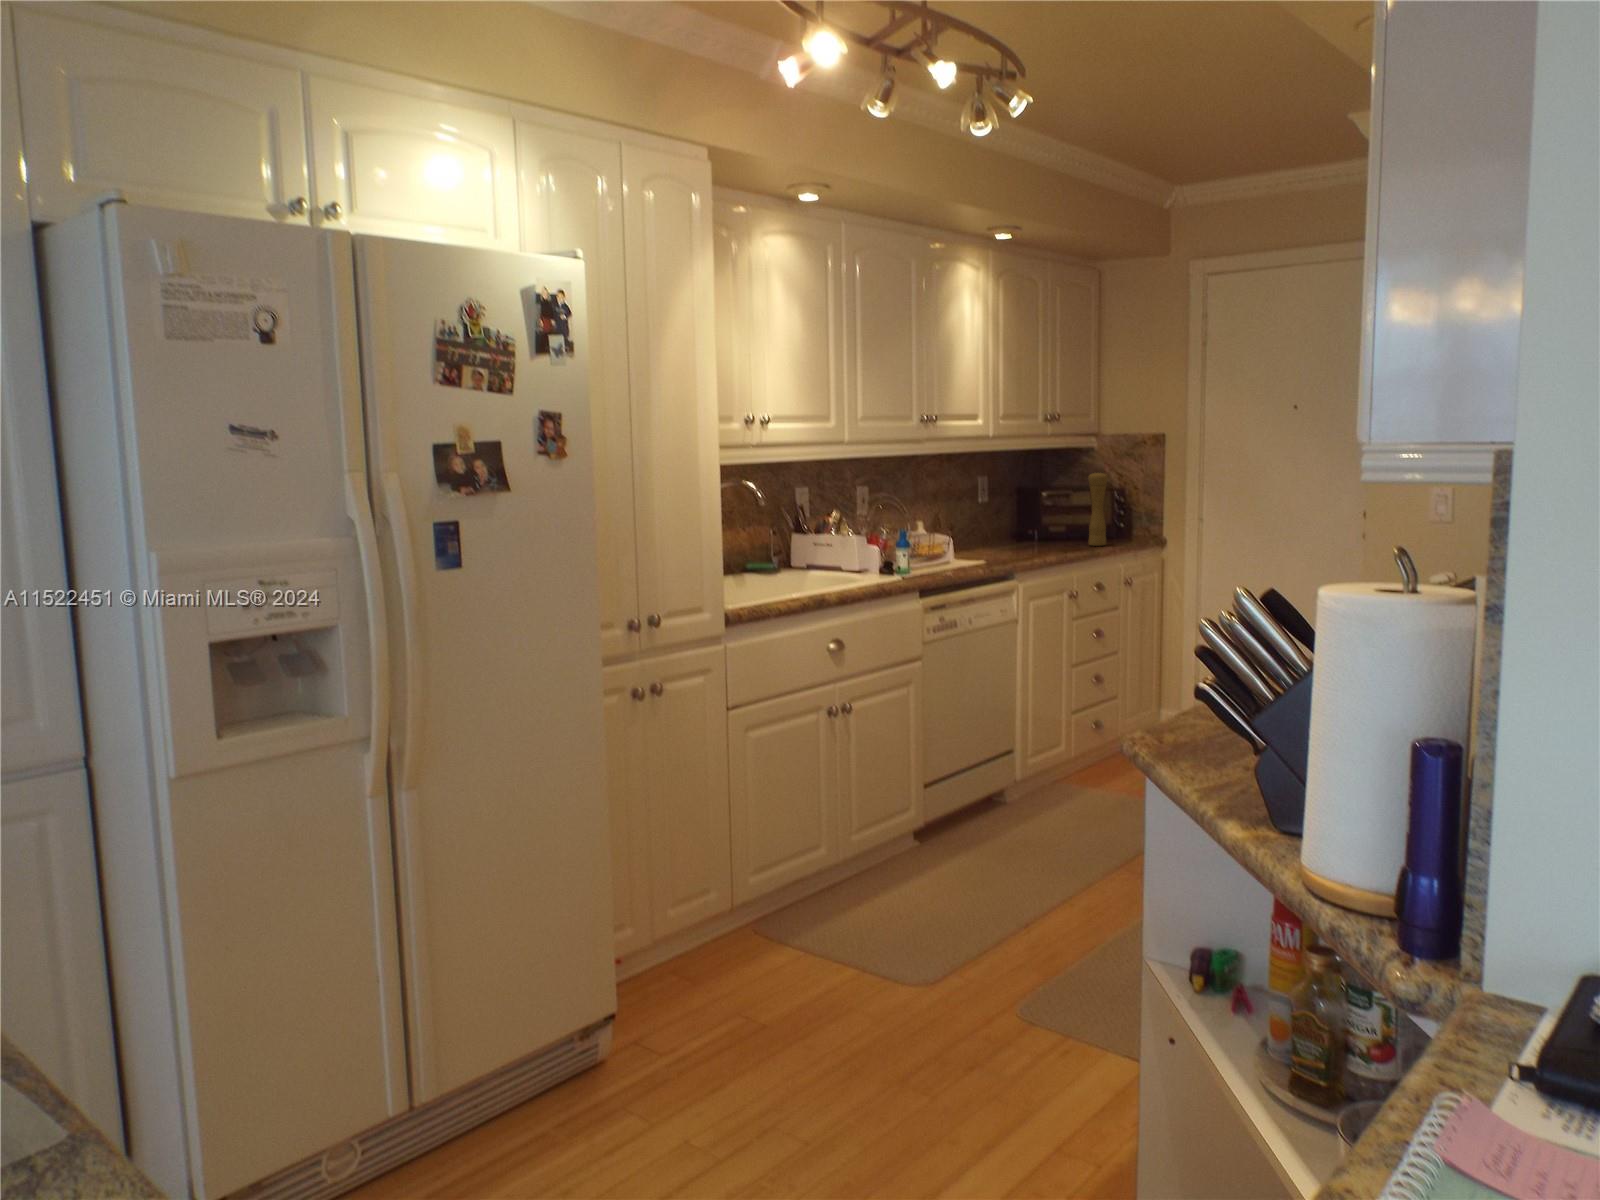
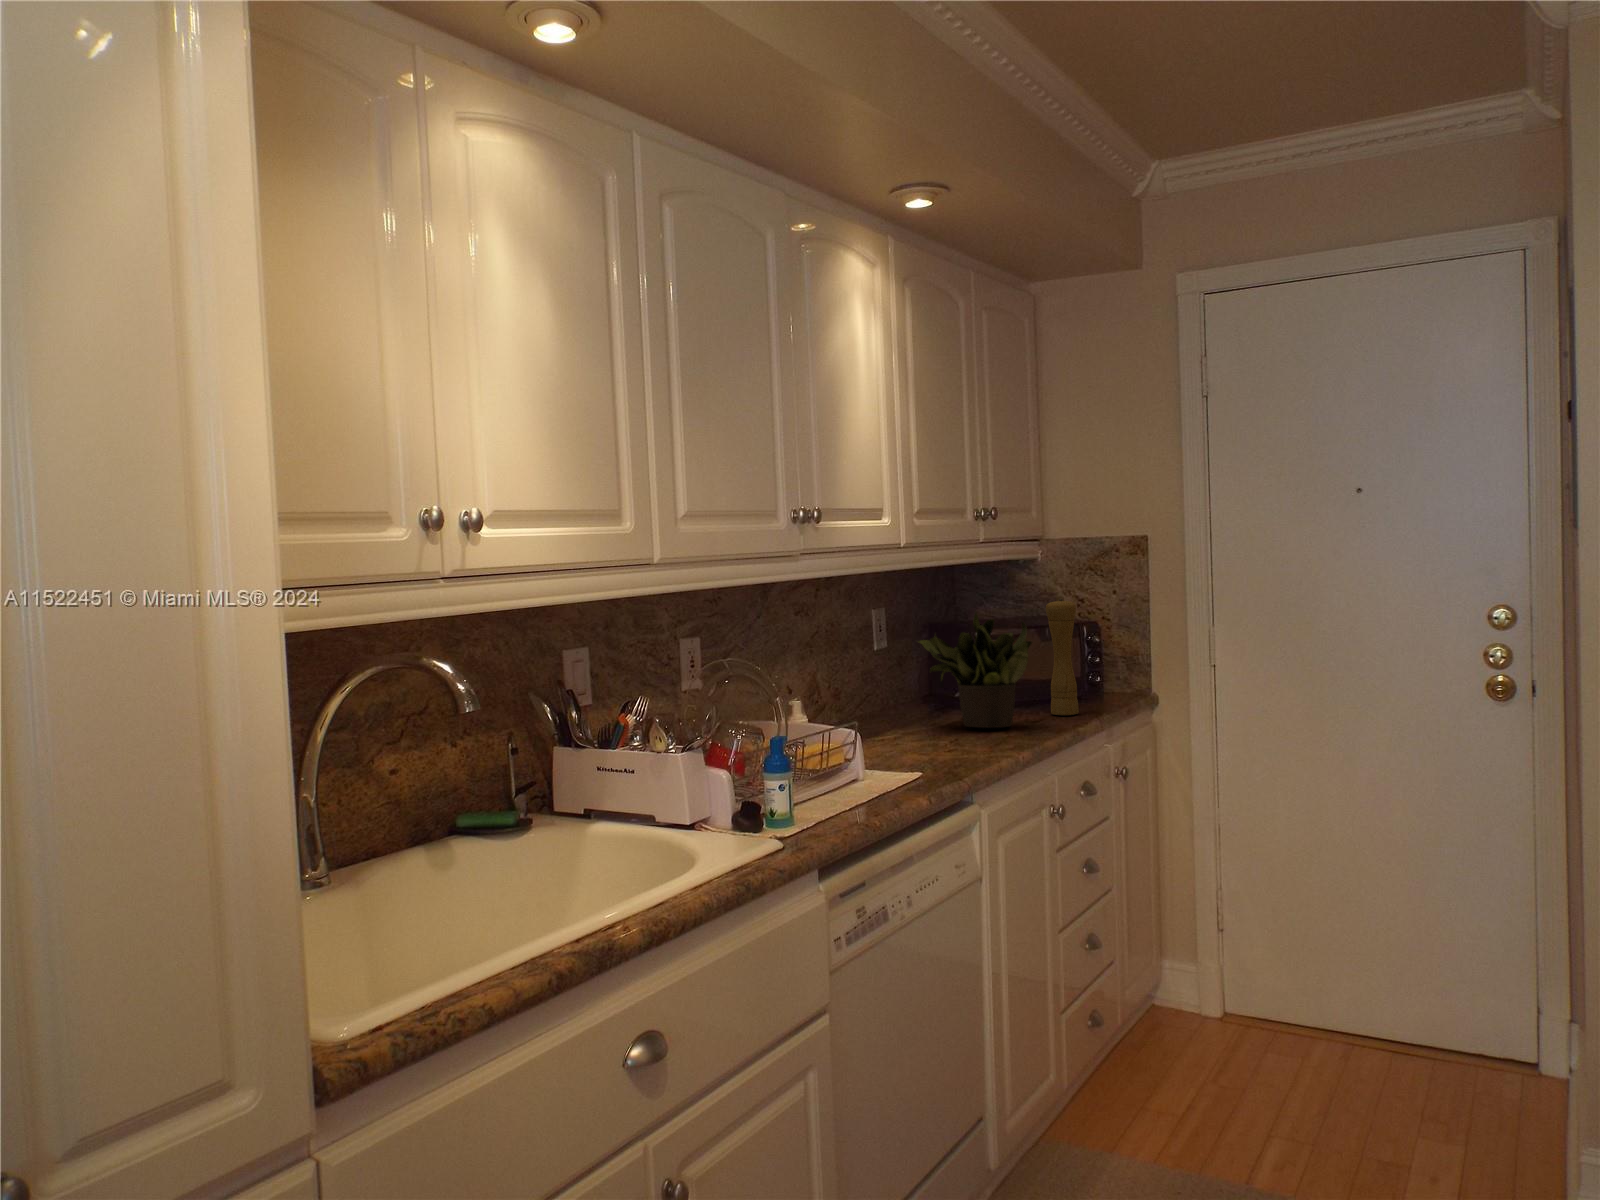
potted plant: none [1002,476,1072,549] -> present [918,613,1032,728]

